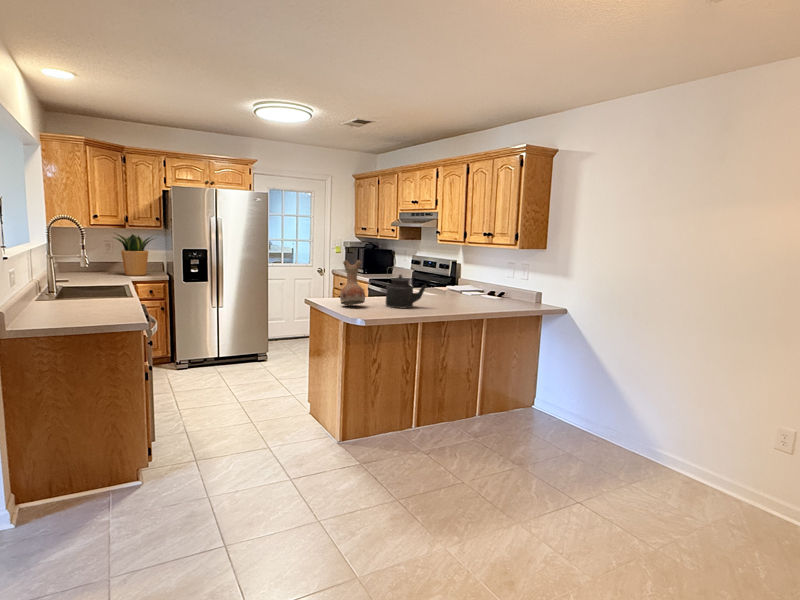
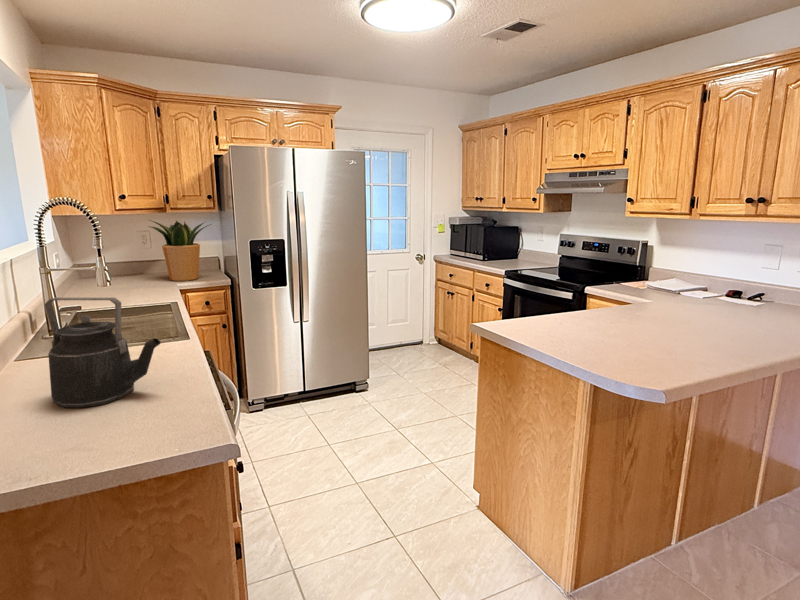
vase: present [340,260,365,305] -> none [582,262,636,352]
kettle: present [386,267,427,308] -> present [45,297,160,408]

